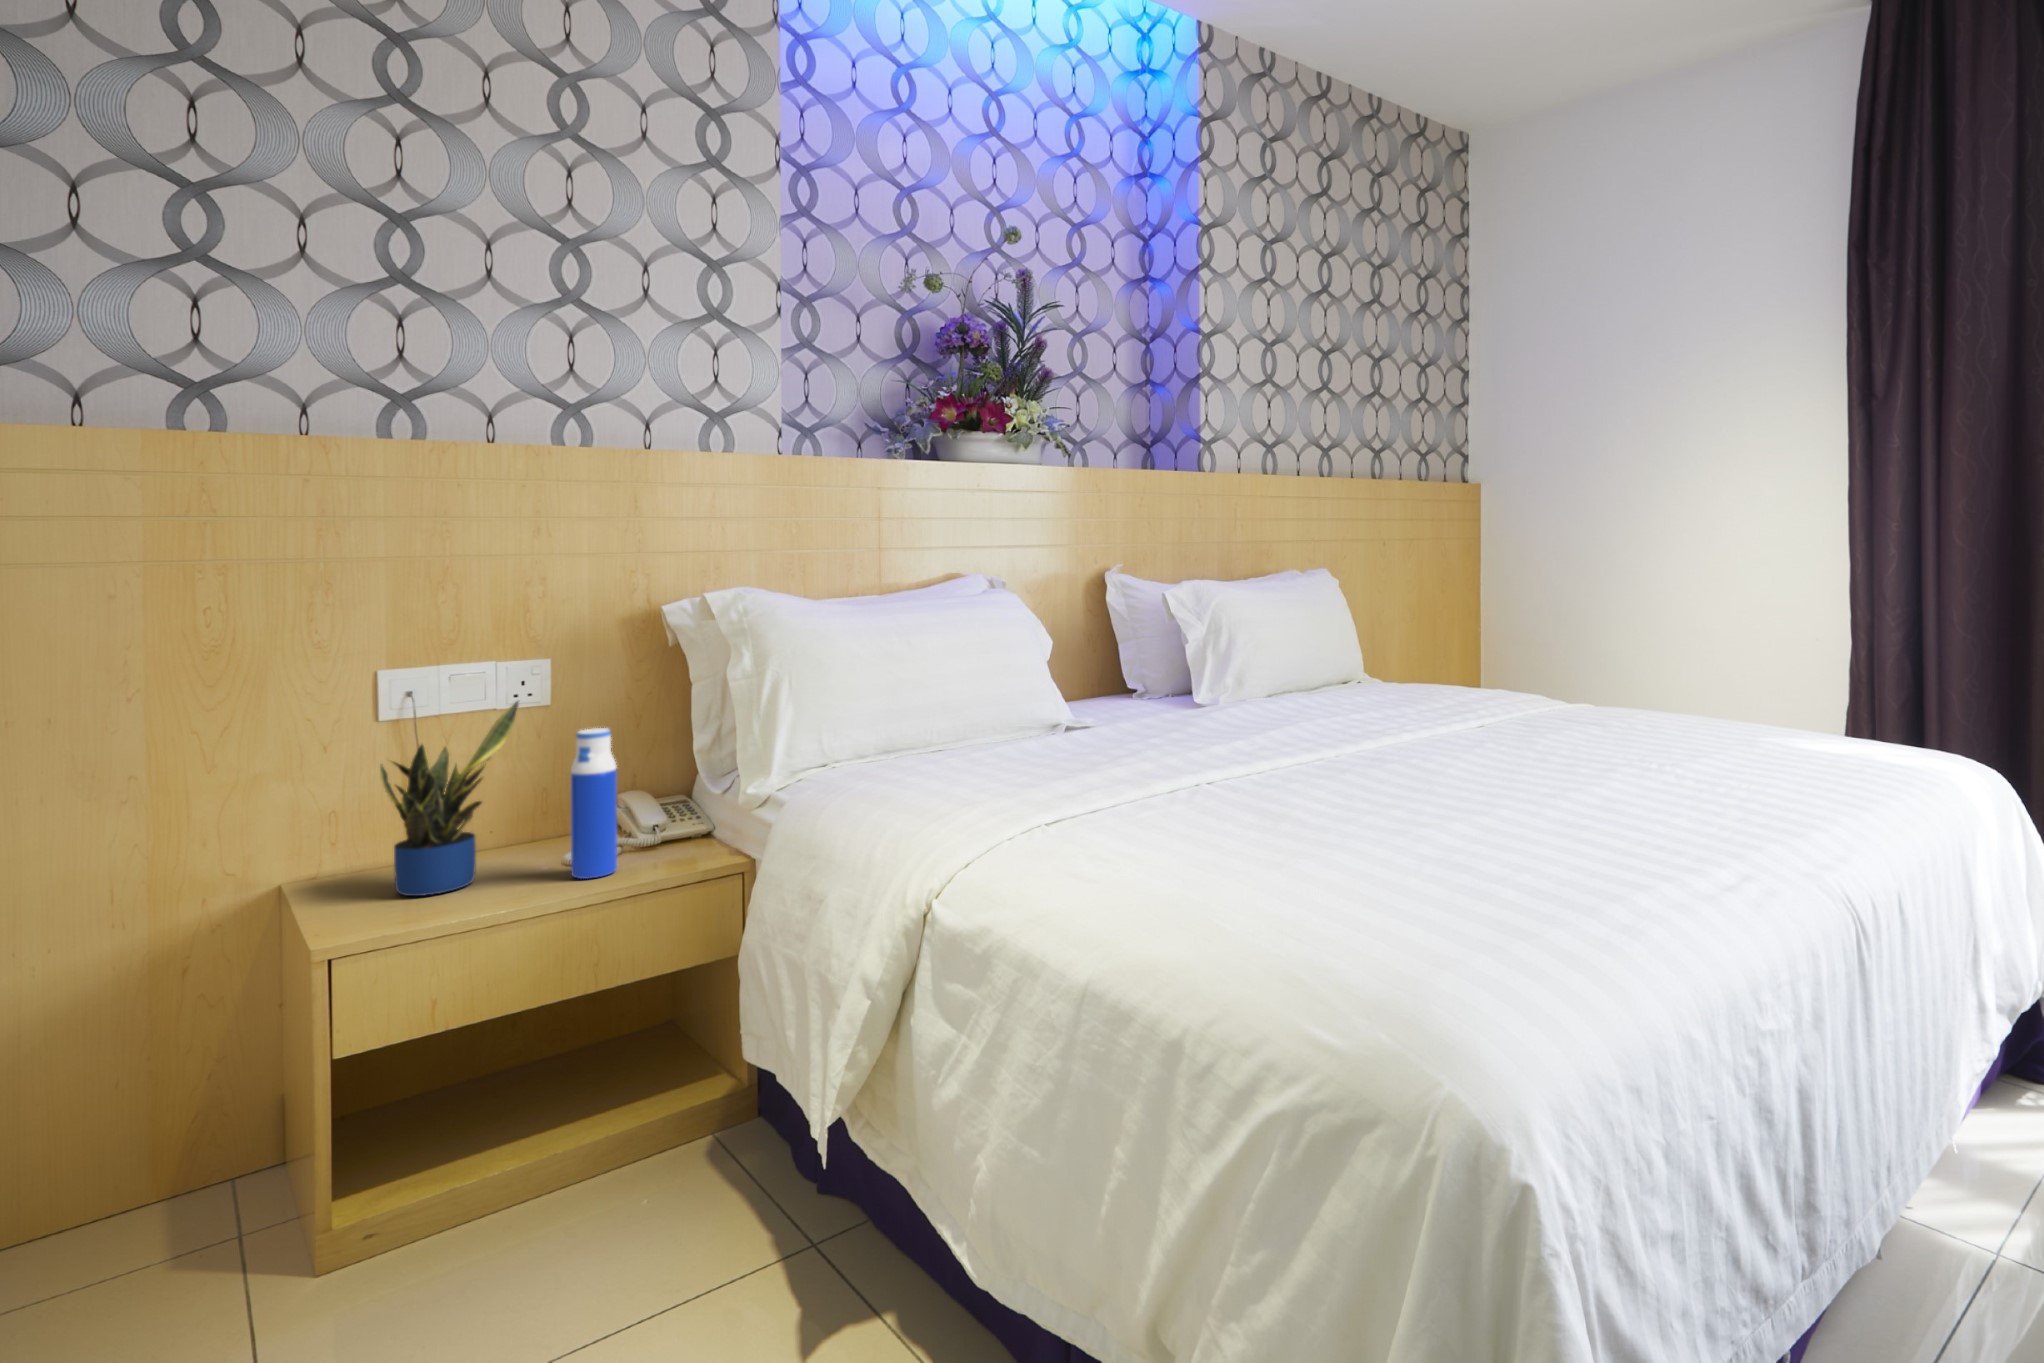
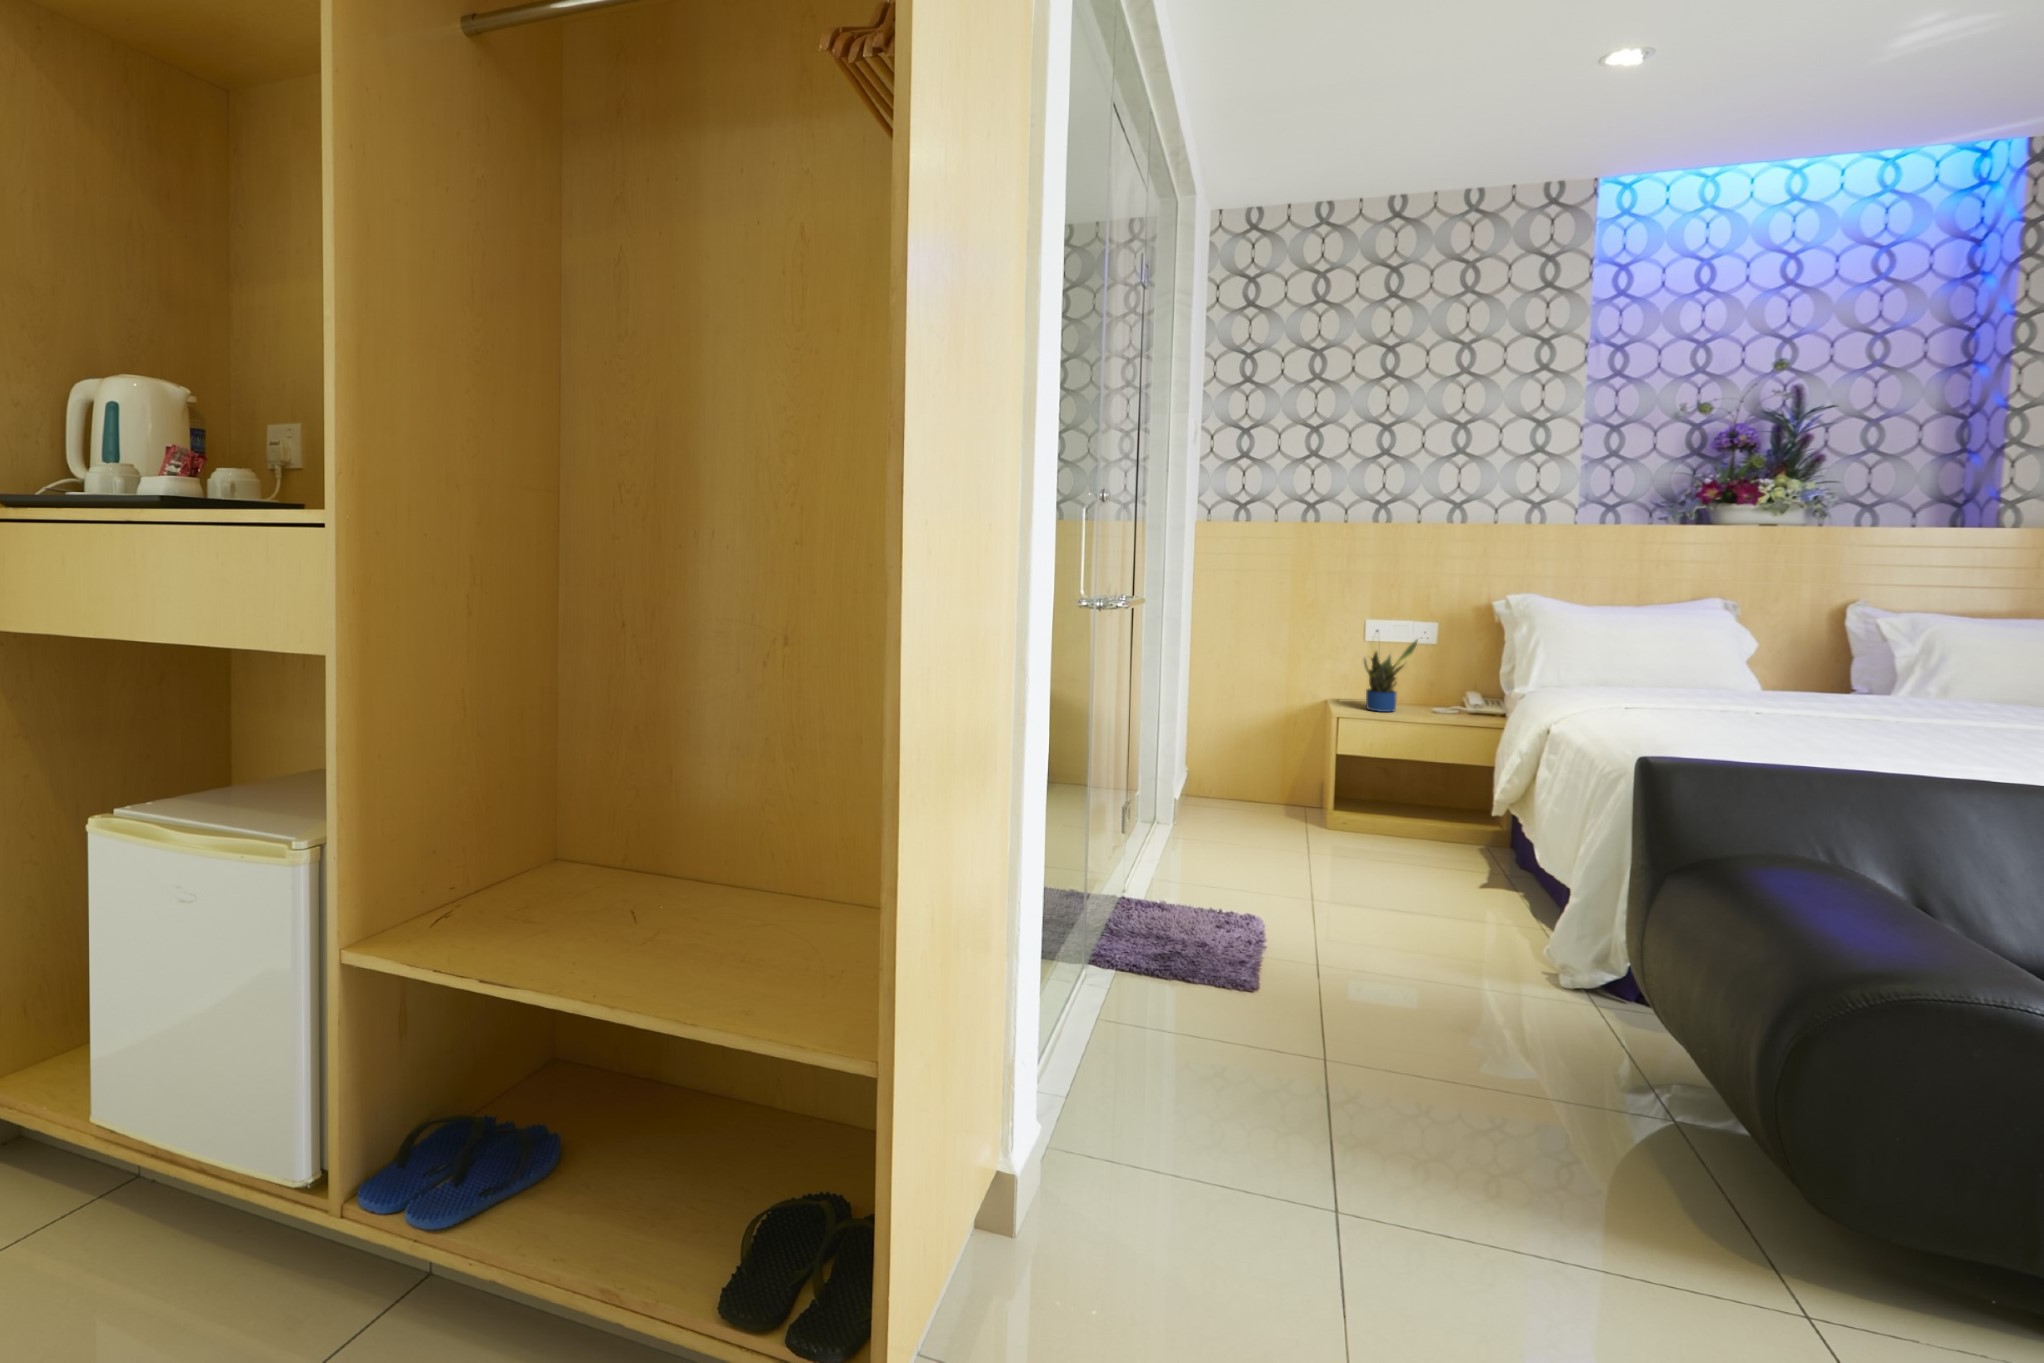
water bottle: present [570,728,617,879] -> none [1430,655,1451,720]

